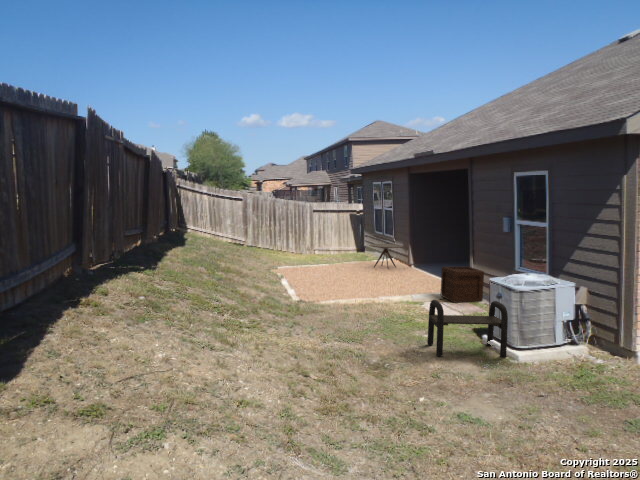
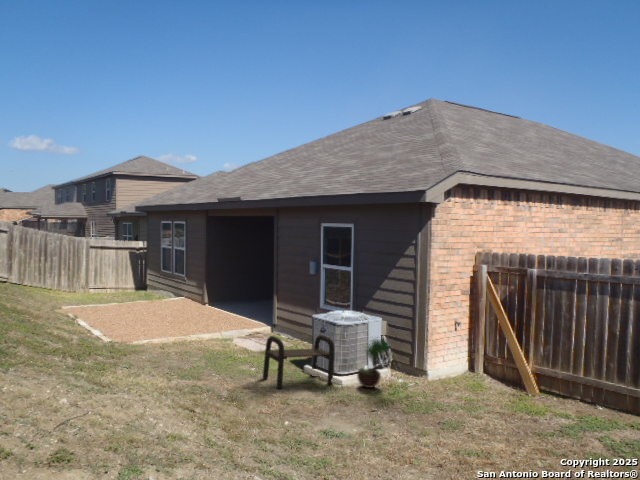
round table: present [369,244,402,268] -> none [162,283,196,308]
wooden crate: present [440,267,484,302] -> none [247,305,288,338]
potted tree: none [535,302,579,366] -> present [357,337,387,388]

